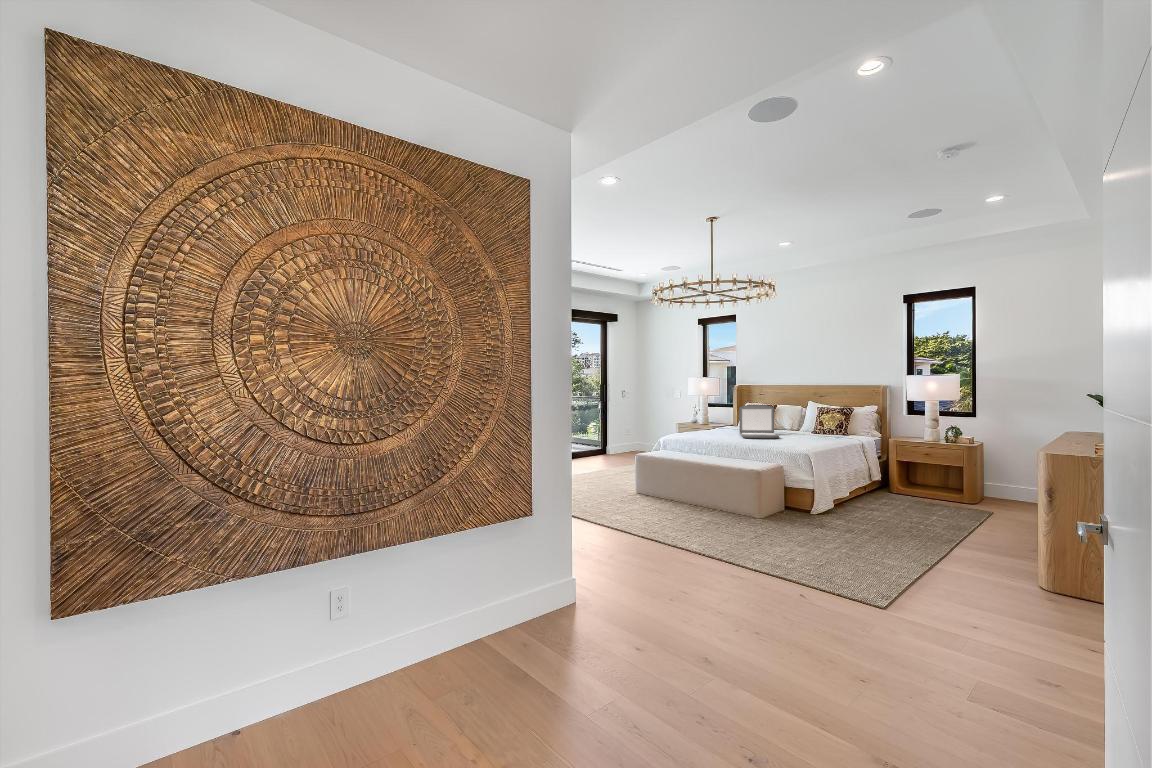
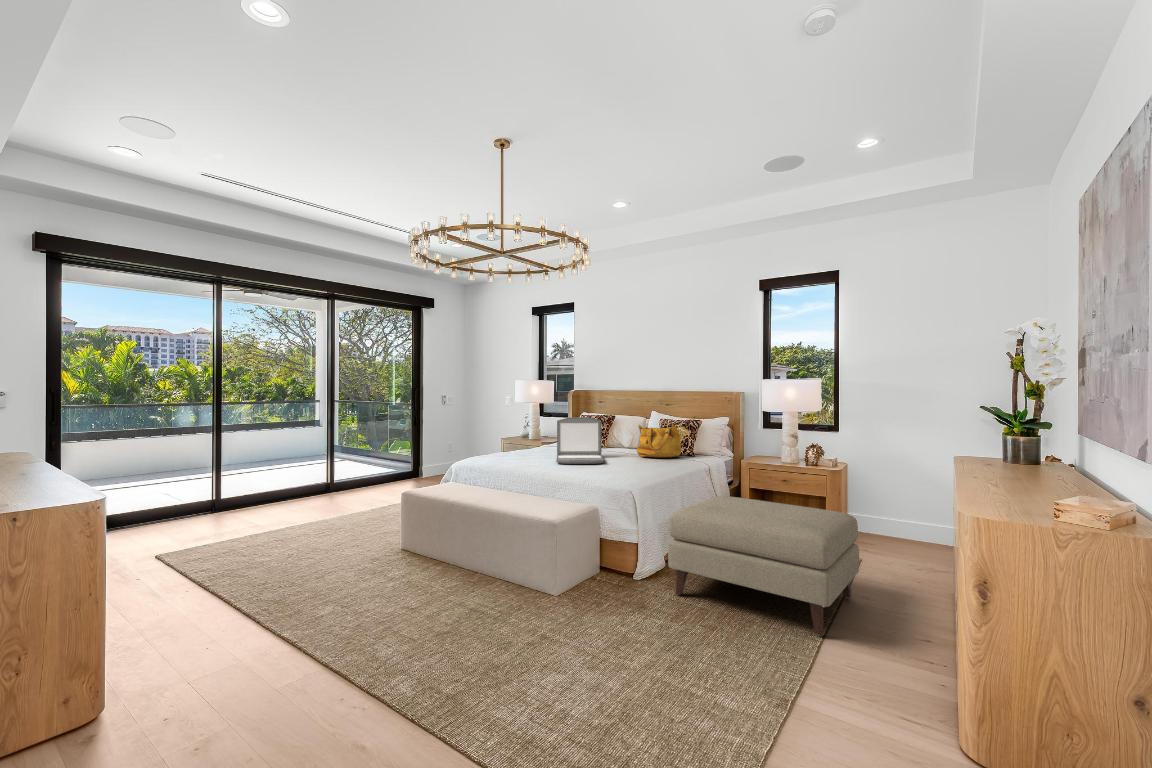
handbag: none [802,409,839,435] -> present [637,423,681,458]
ottoman: none [839,459,984,543] -> present [668,496,859,636]

